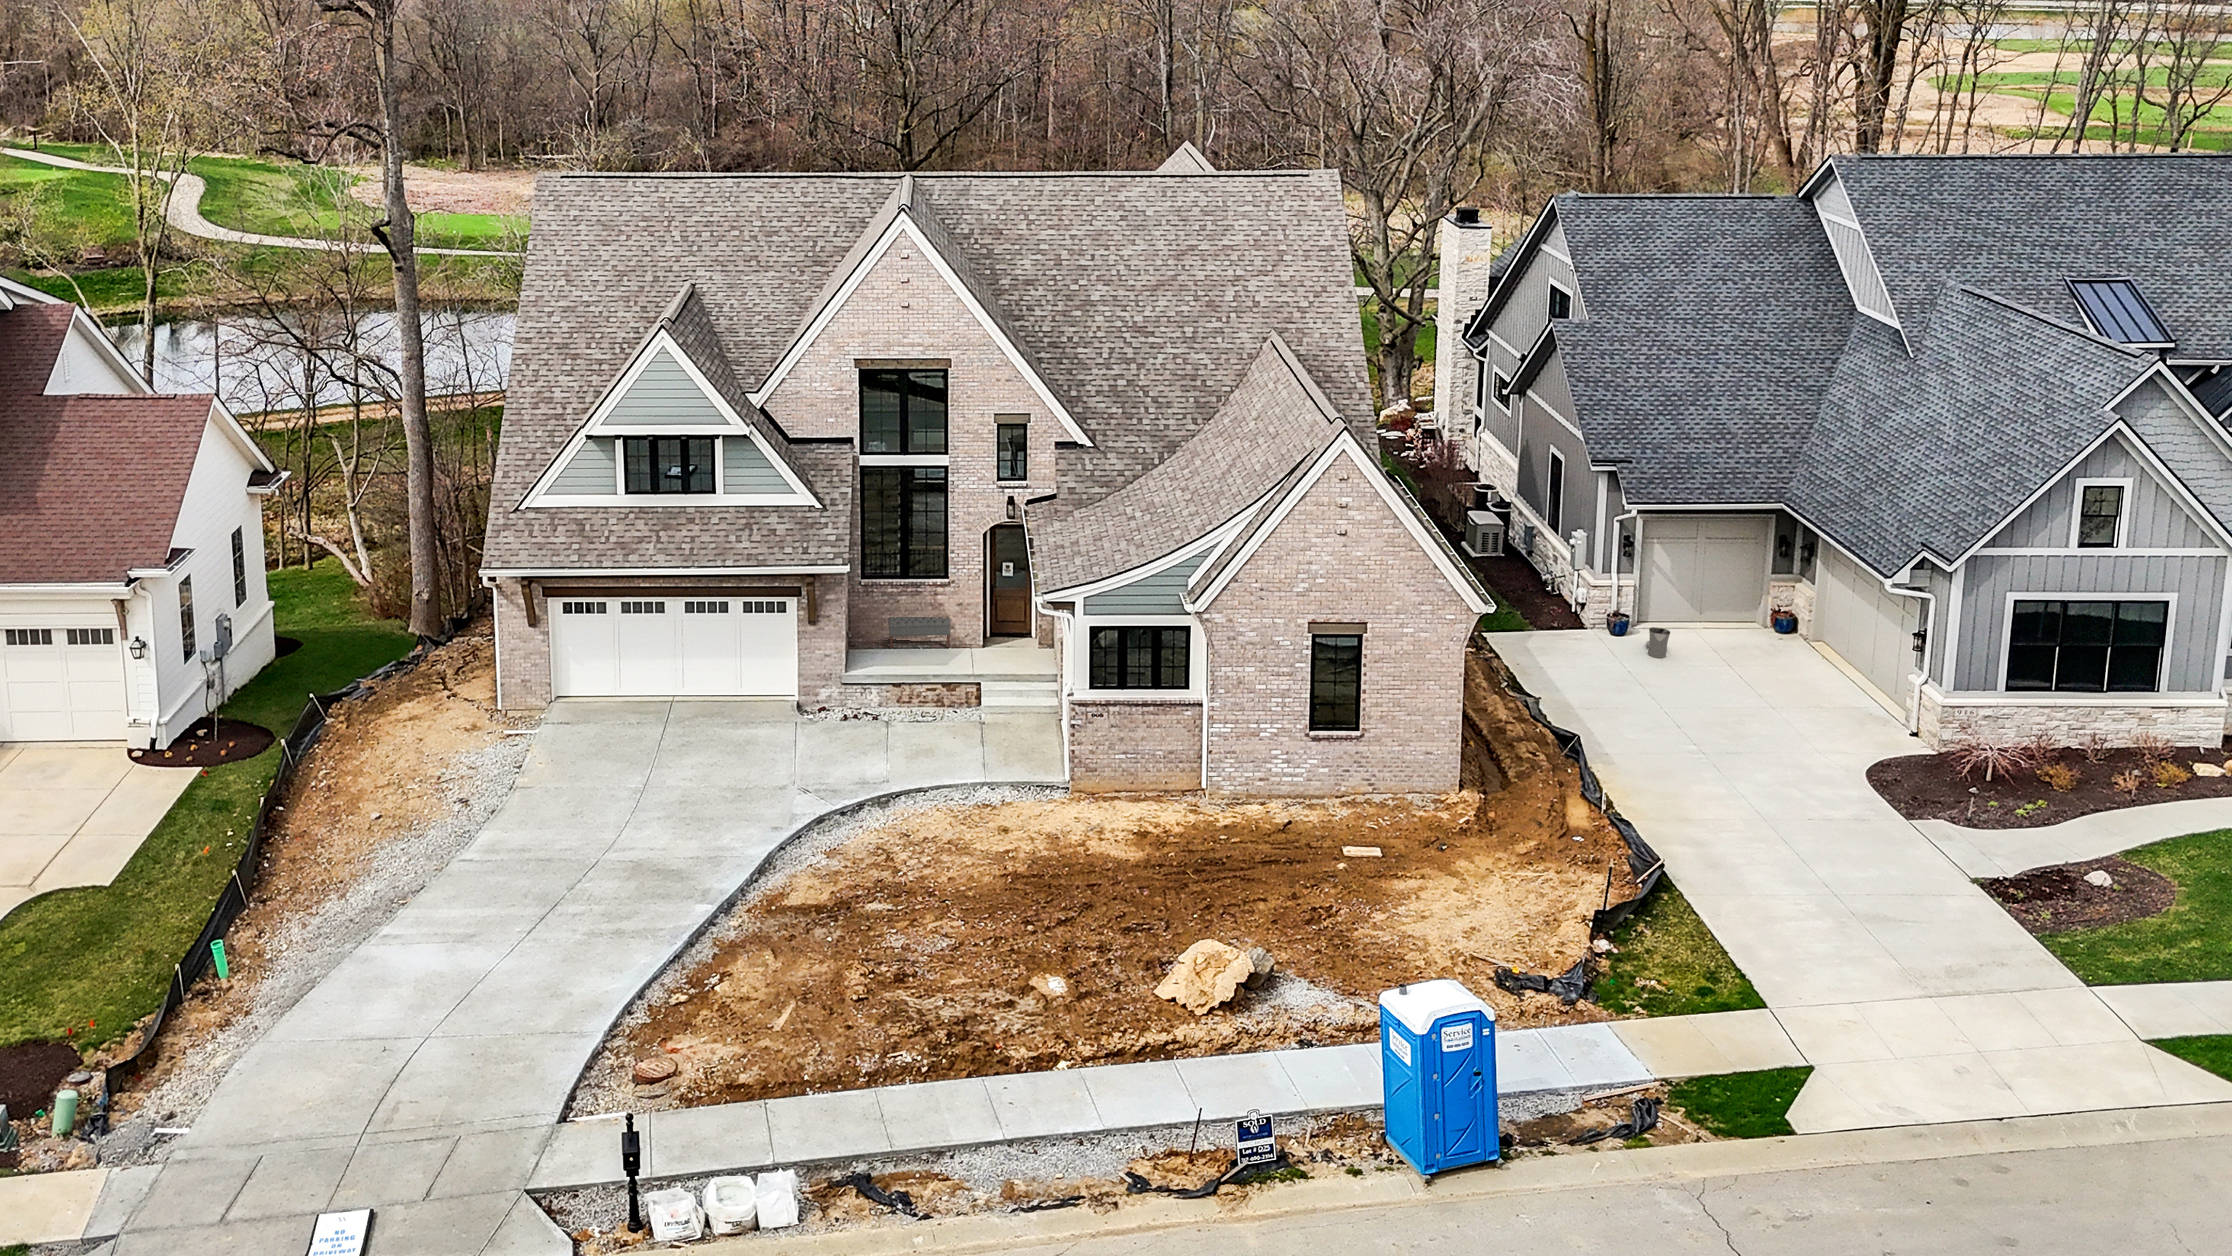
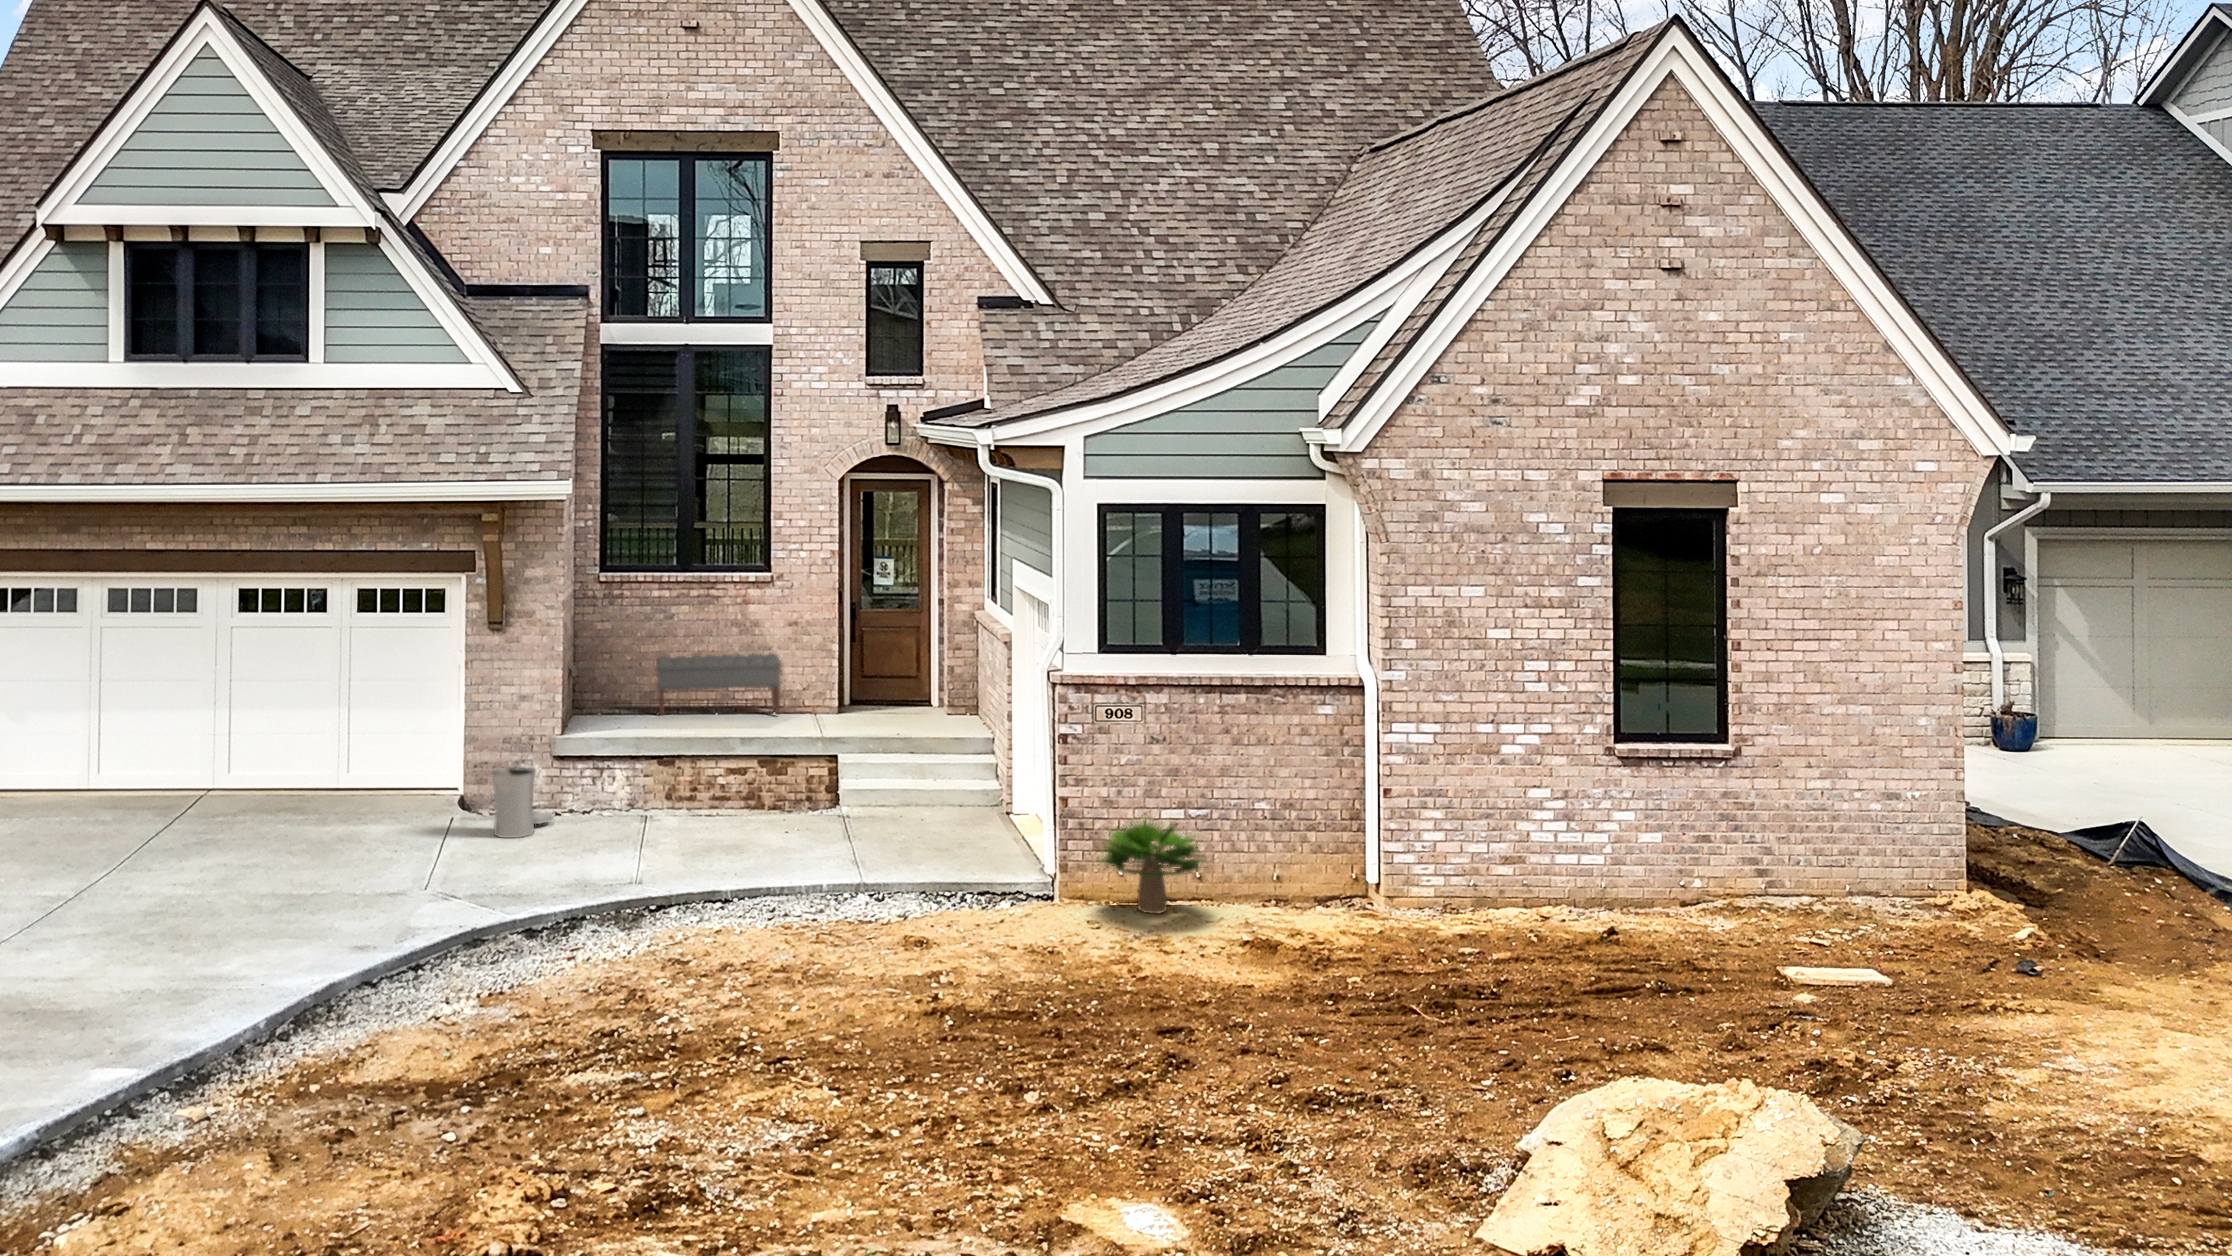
trash can: present [1646,627,1670,658] -> present [491,768,554,838]
potted plant: none [1080,759,1129,803] -> present [1099,820,1203,914]

